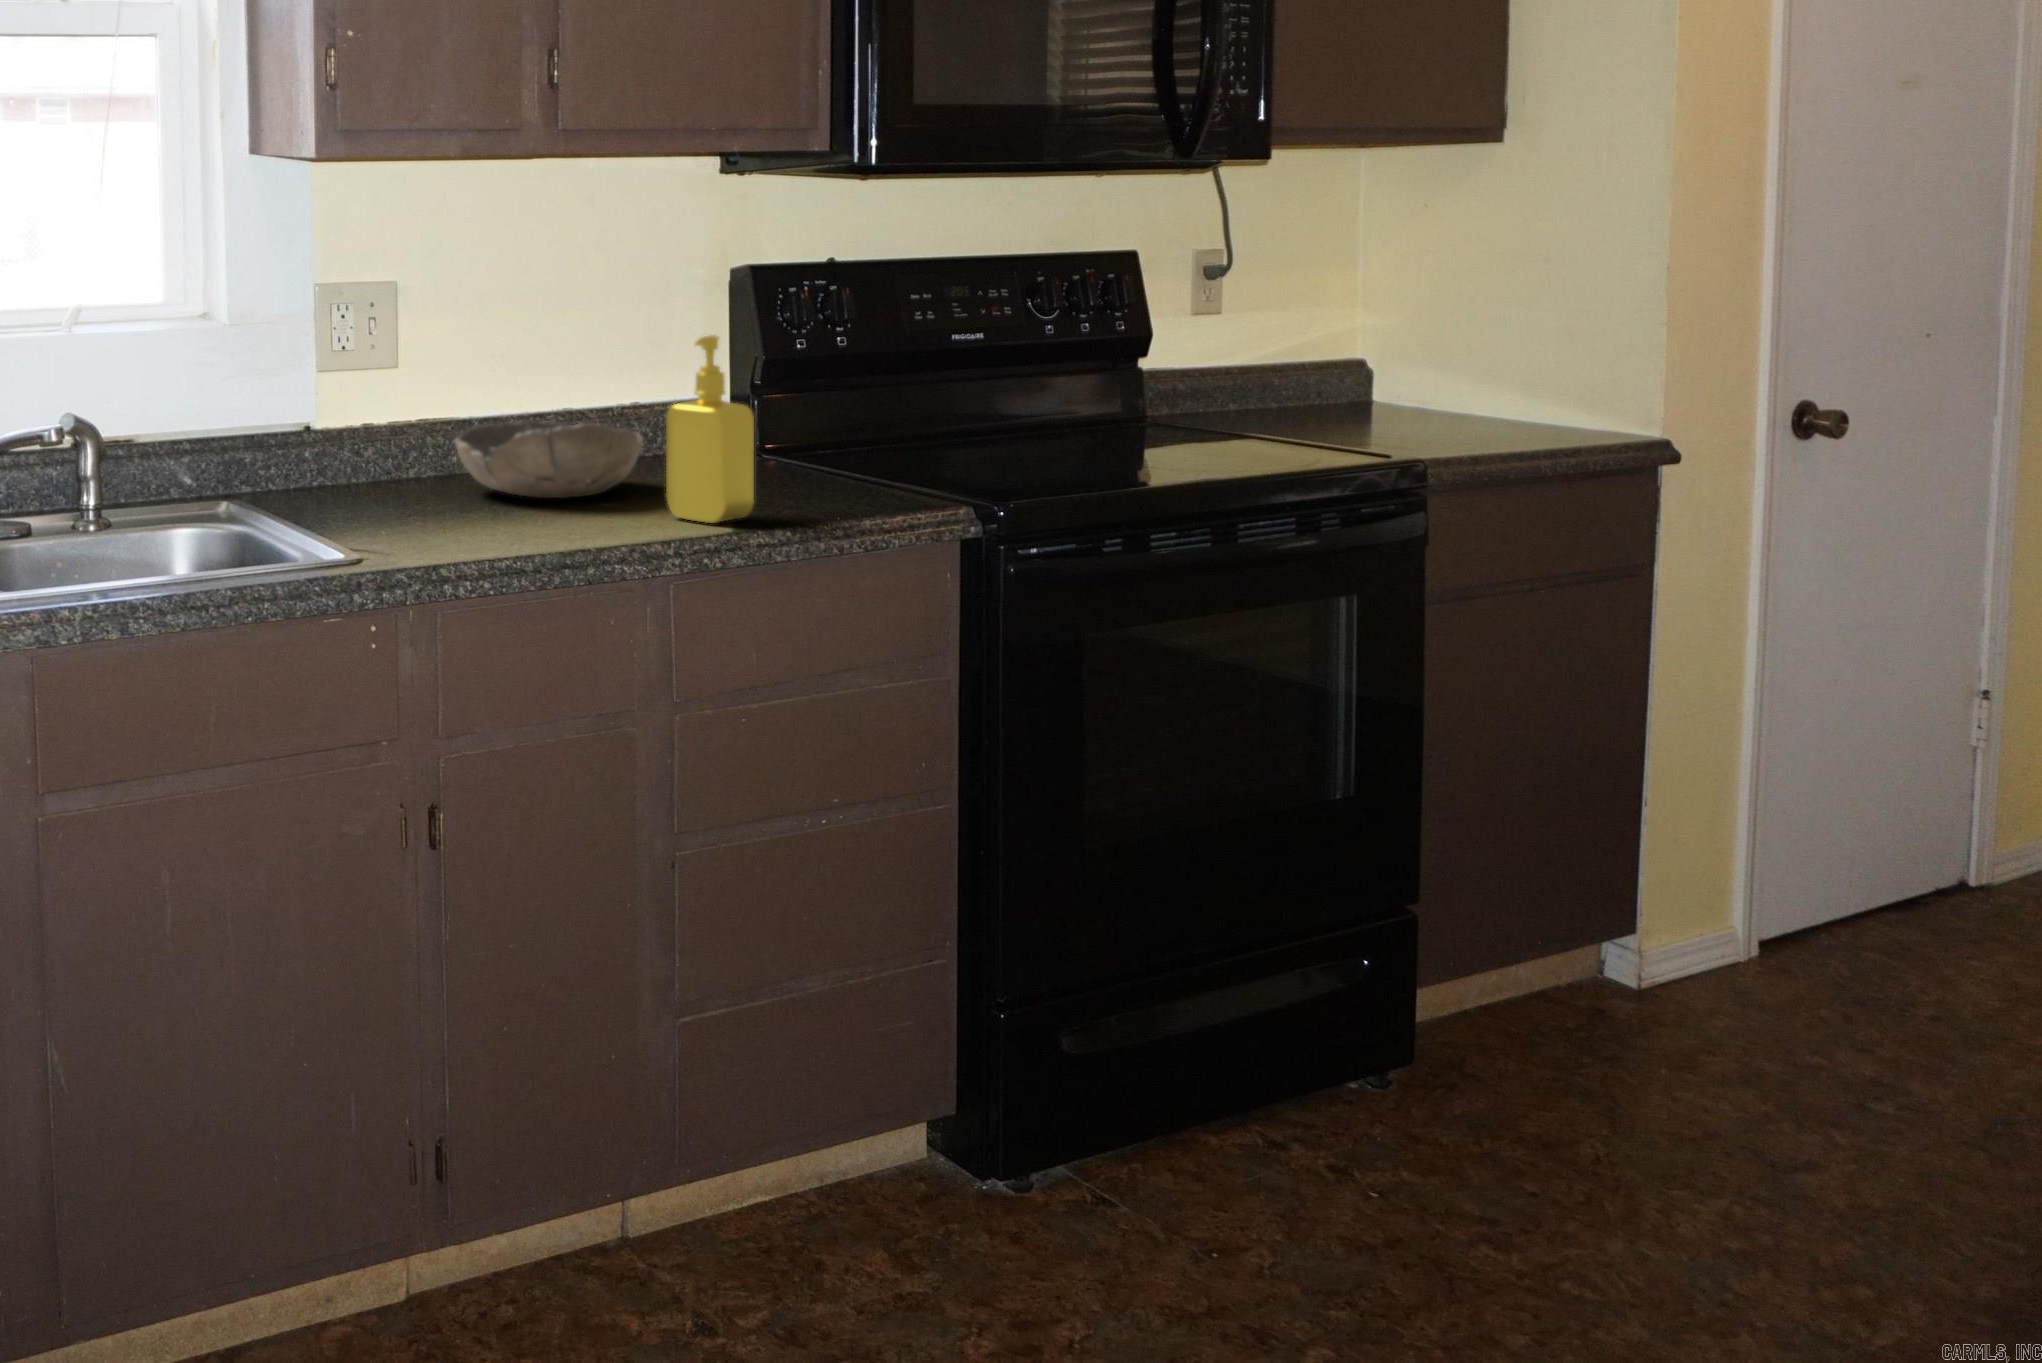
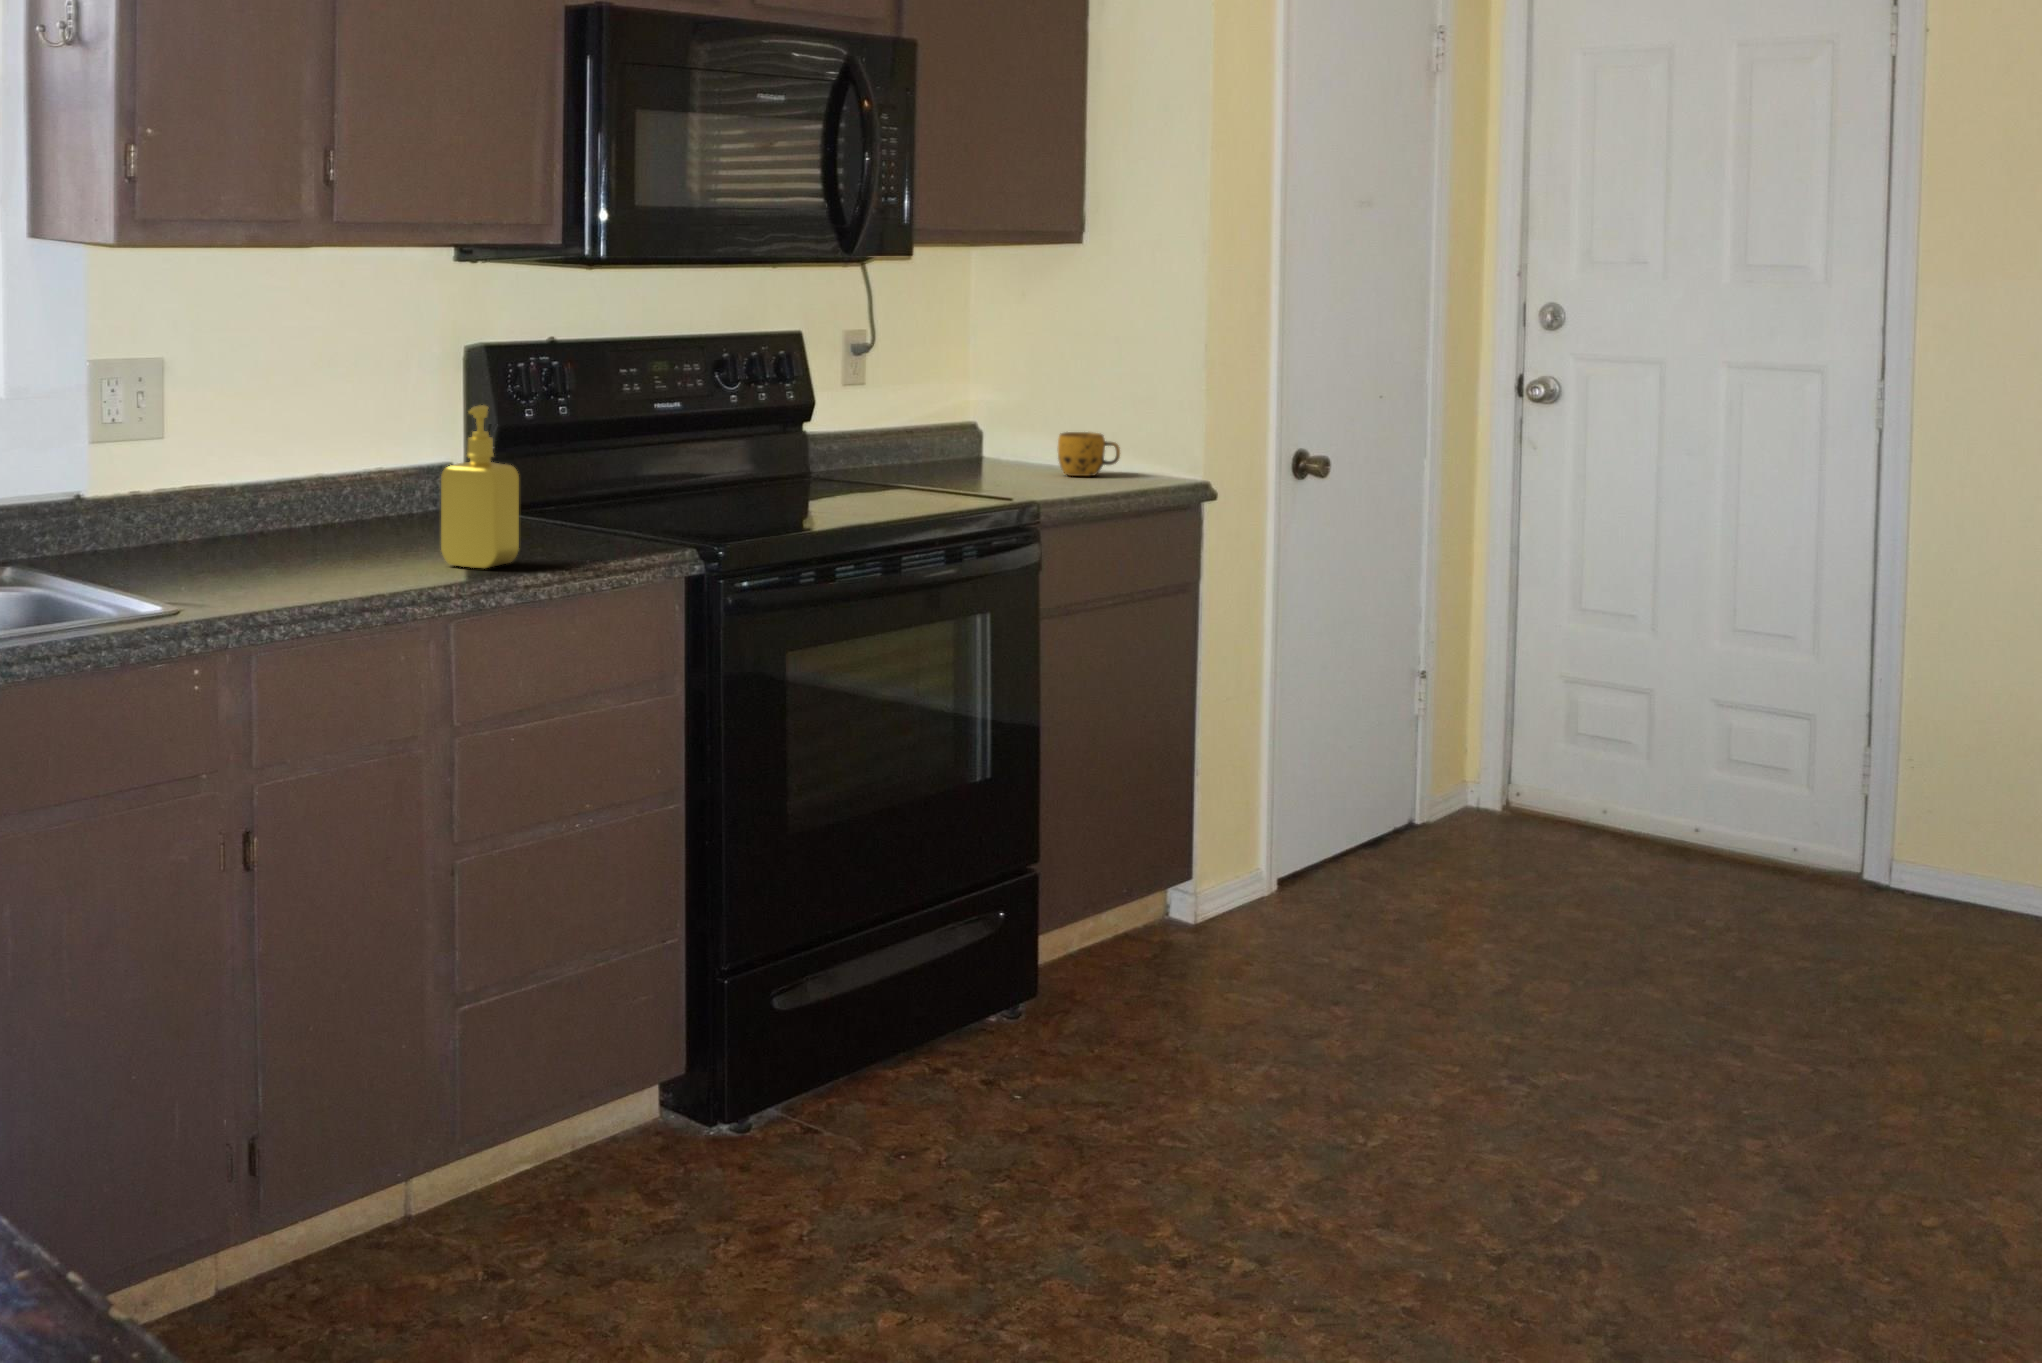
mug: none [1460,373,1545,428] -> present [1058,432,1120,476]
bowl: present [455,421,643,498] -> none [233,485,409,553]

